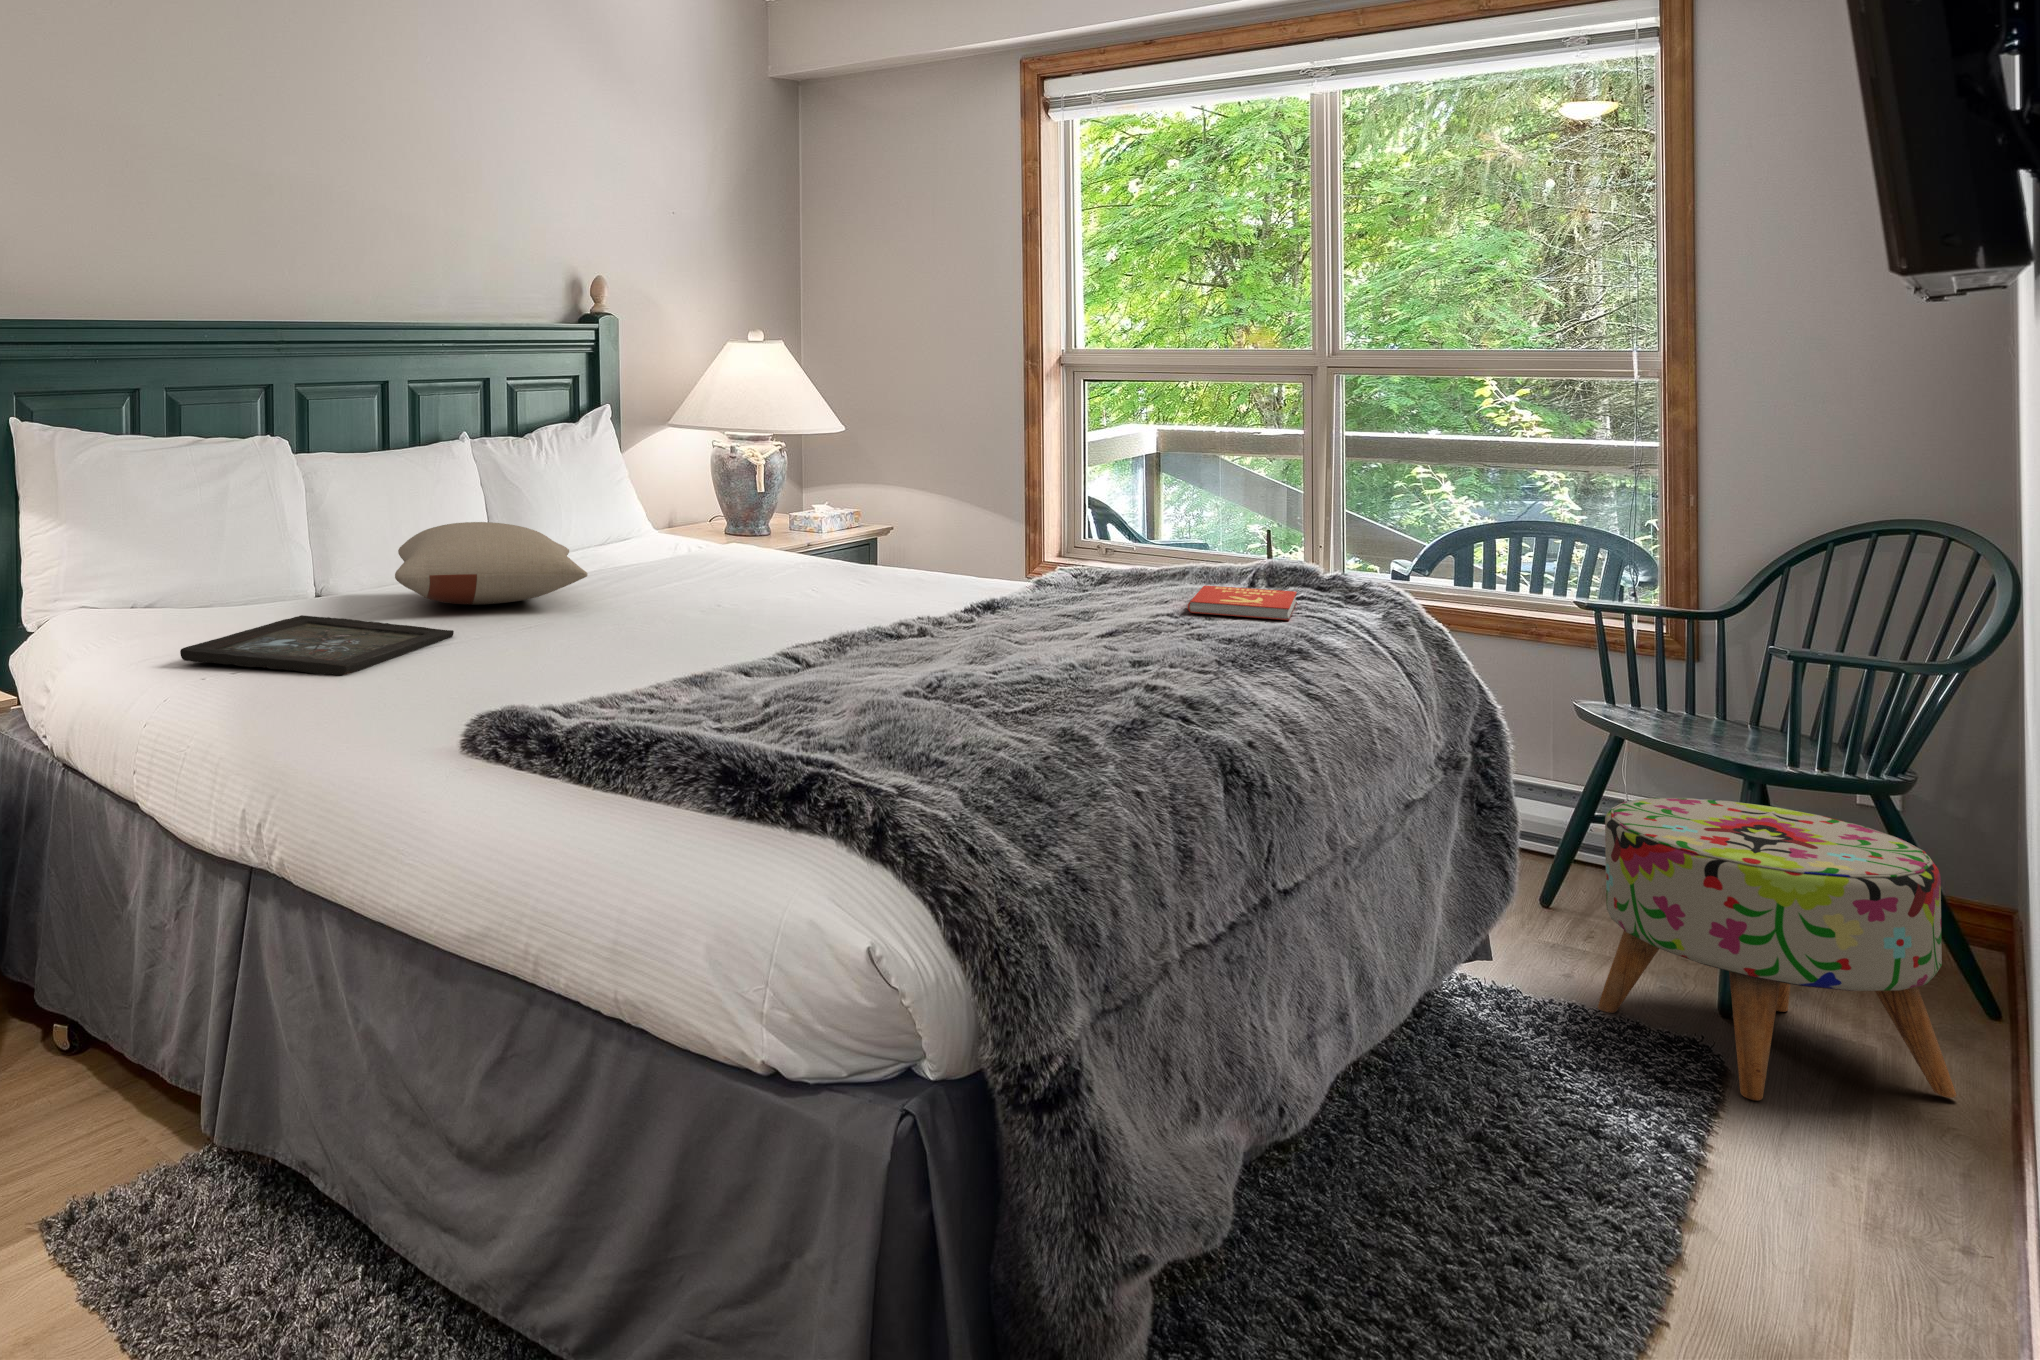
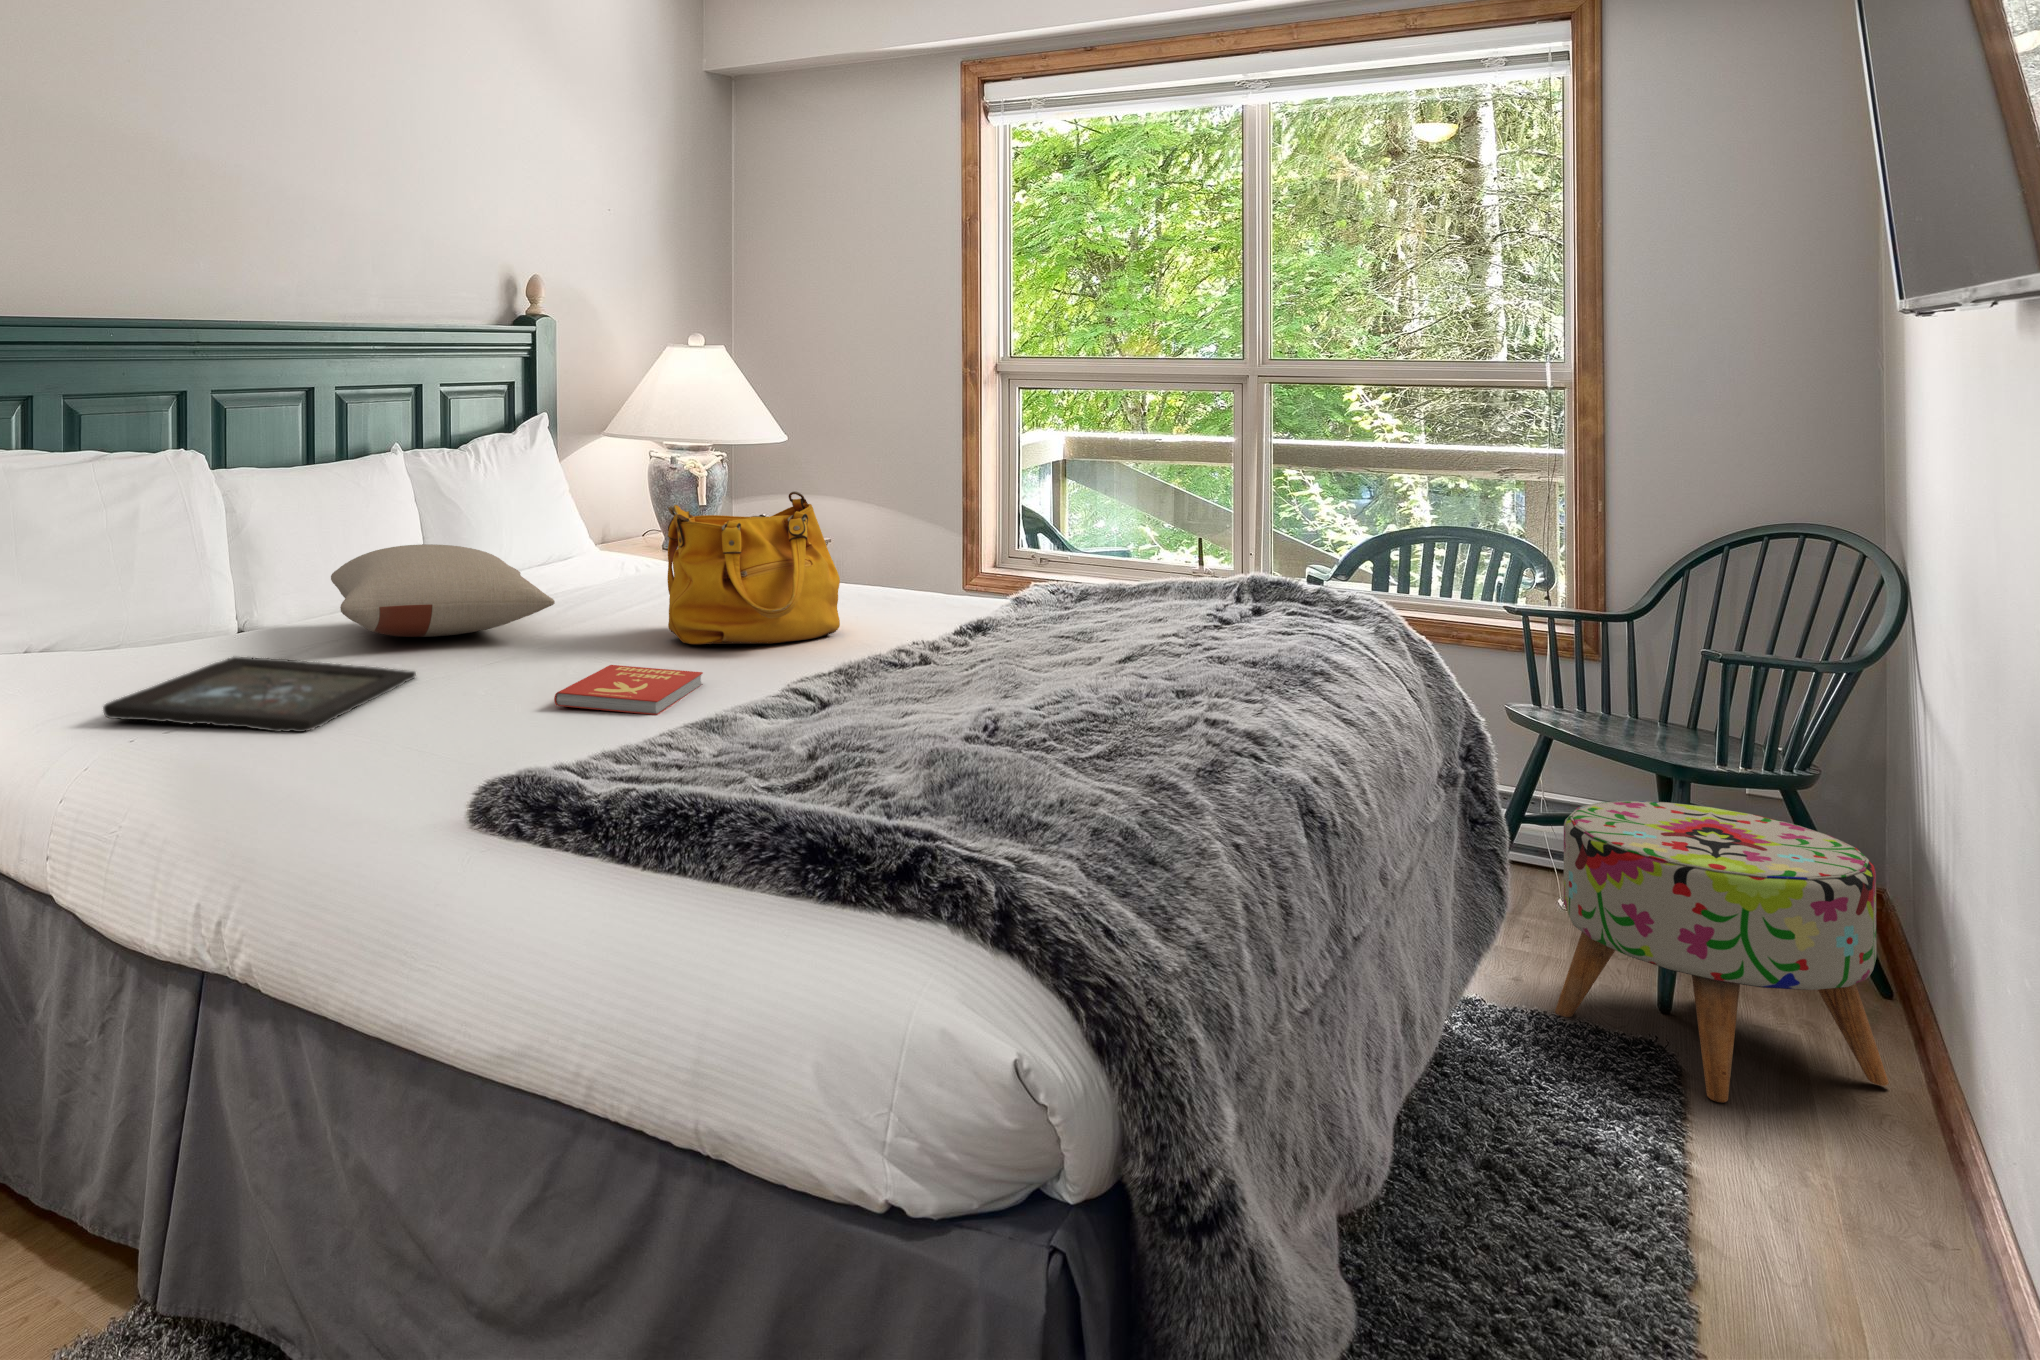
handbag: none [688,475,854,616] -> present [667,491,840,644]
book: present [1188,585,1297,620] -> present [554,665,703,715]

